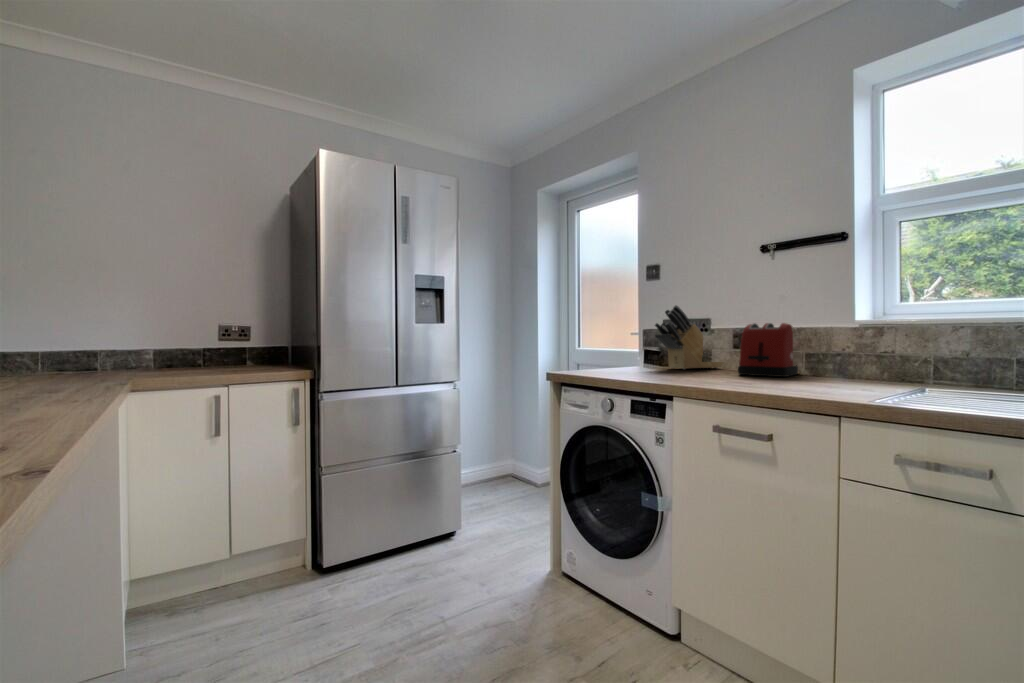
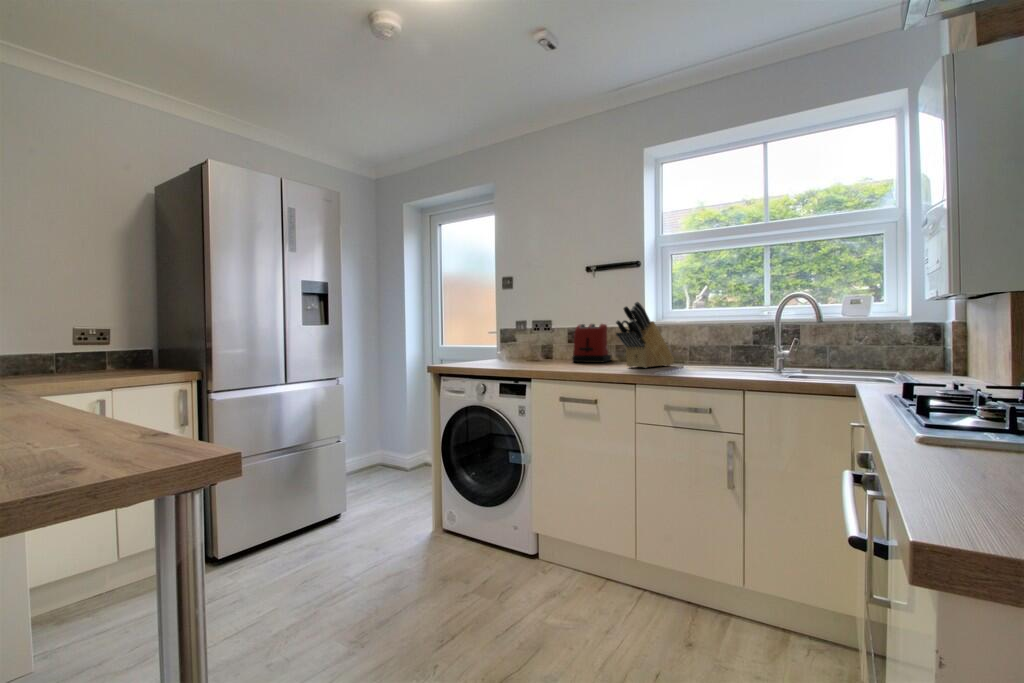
knife block: present [655,305,724,369] -> present [616,302,674,368]

